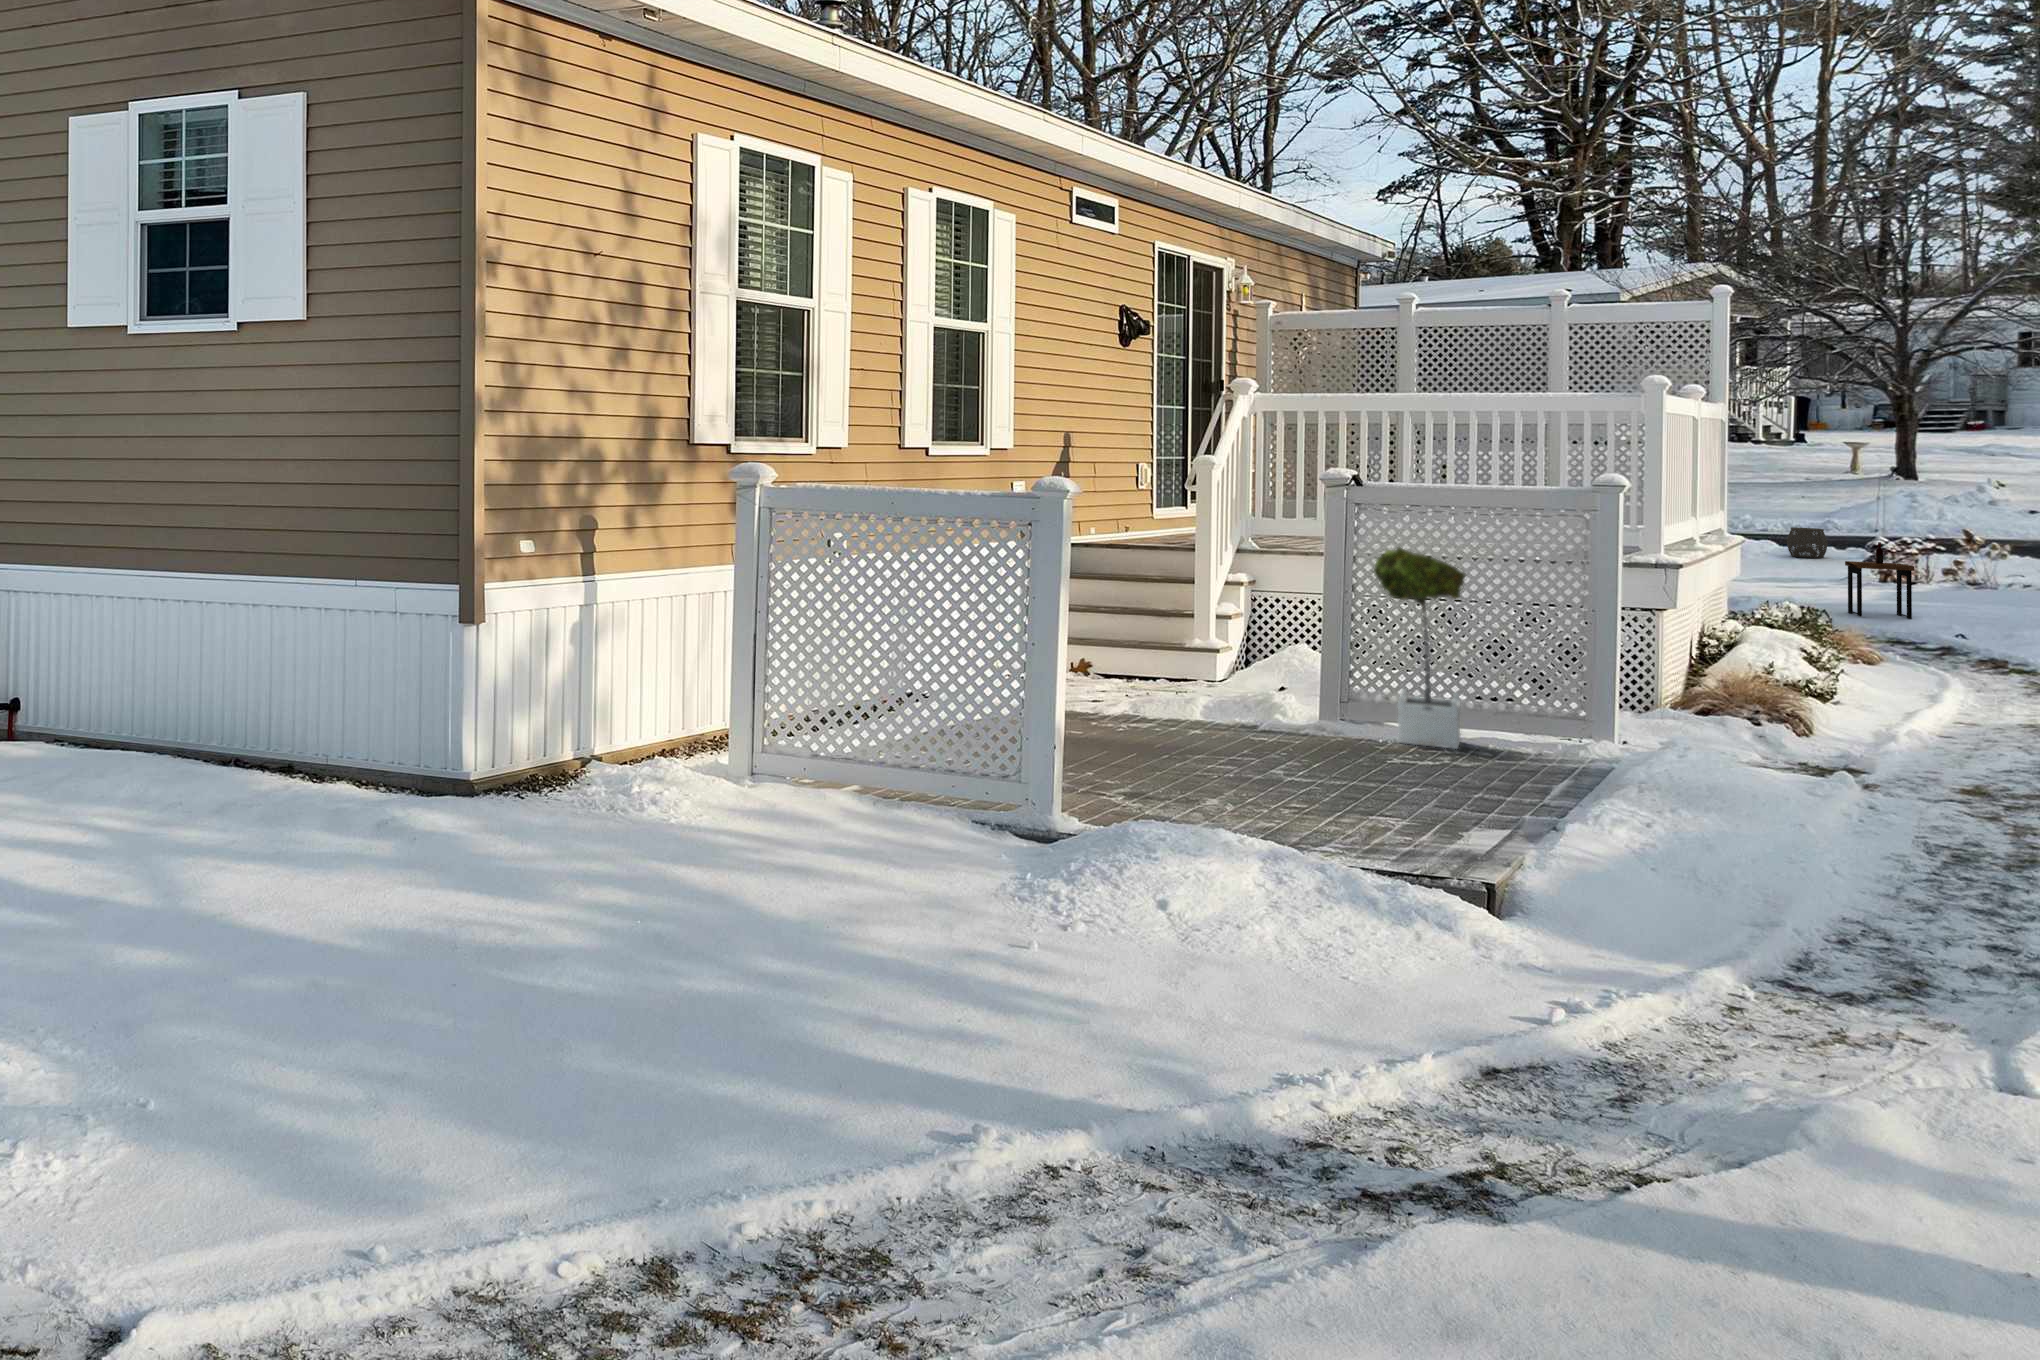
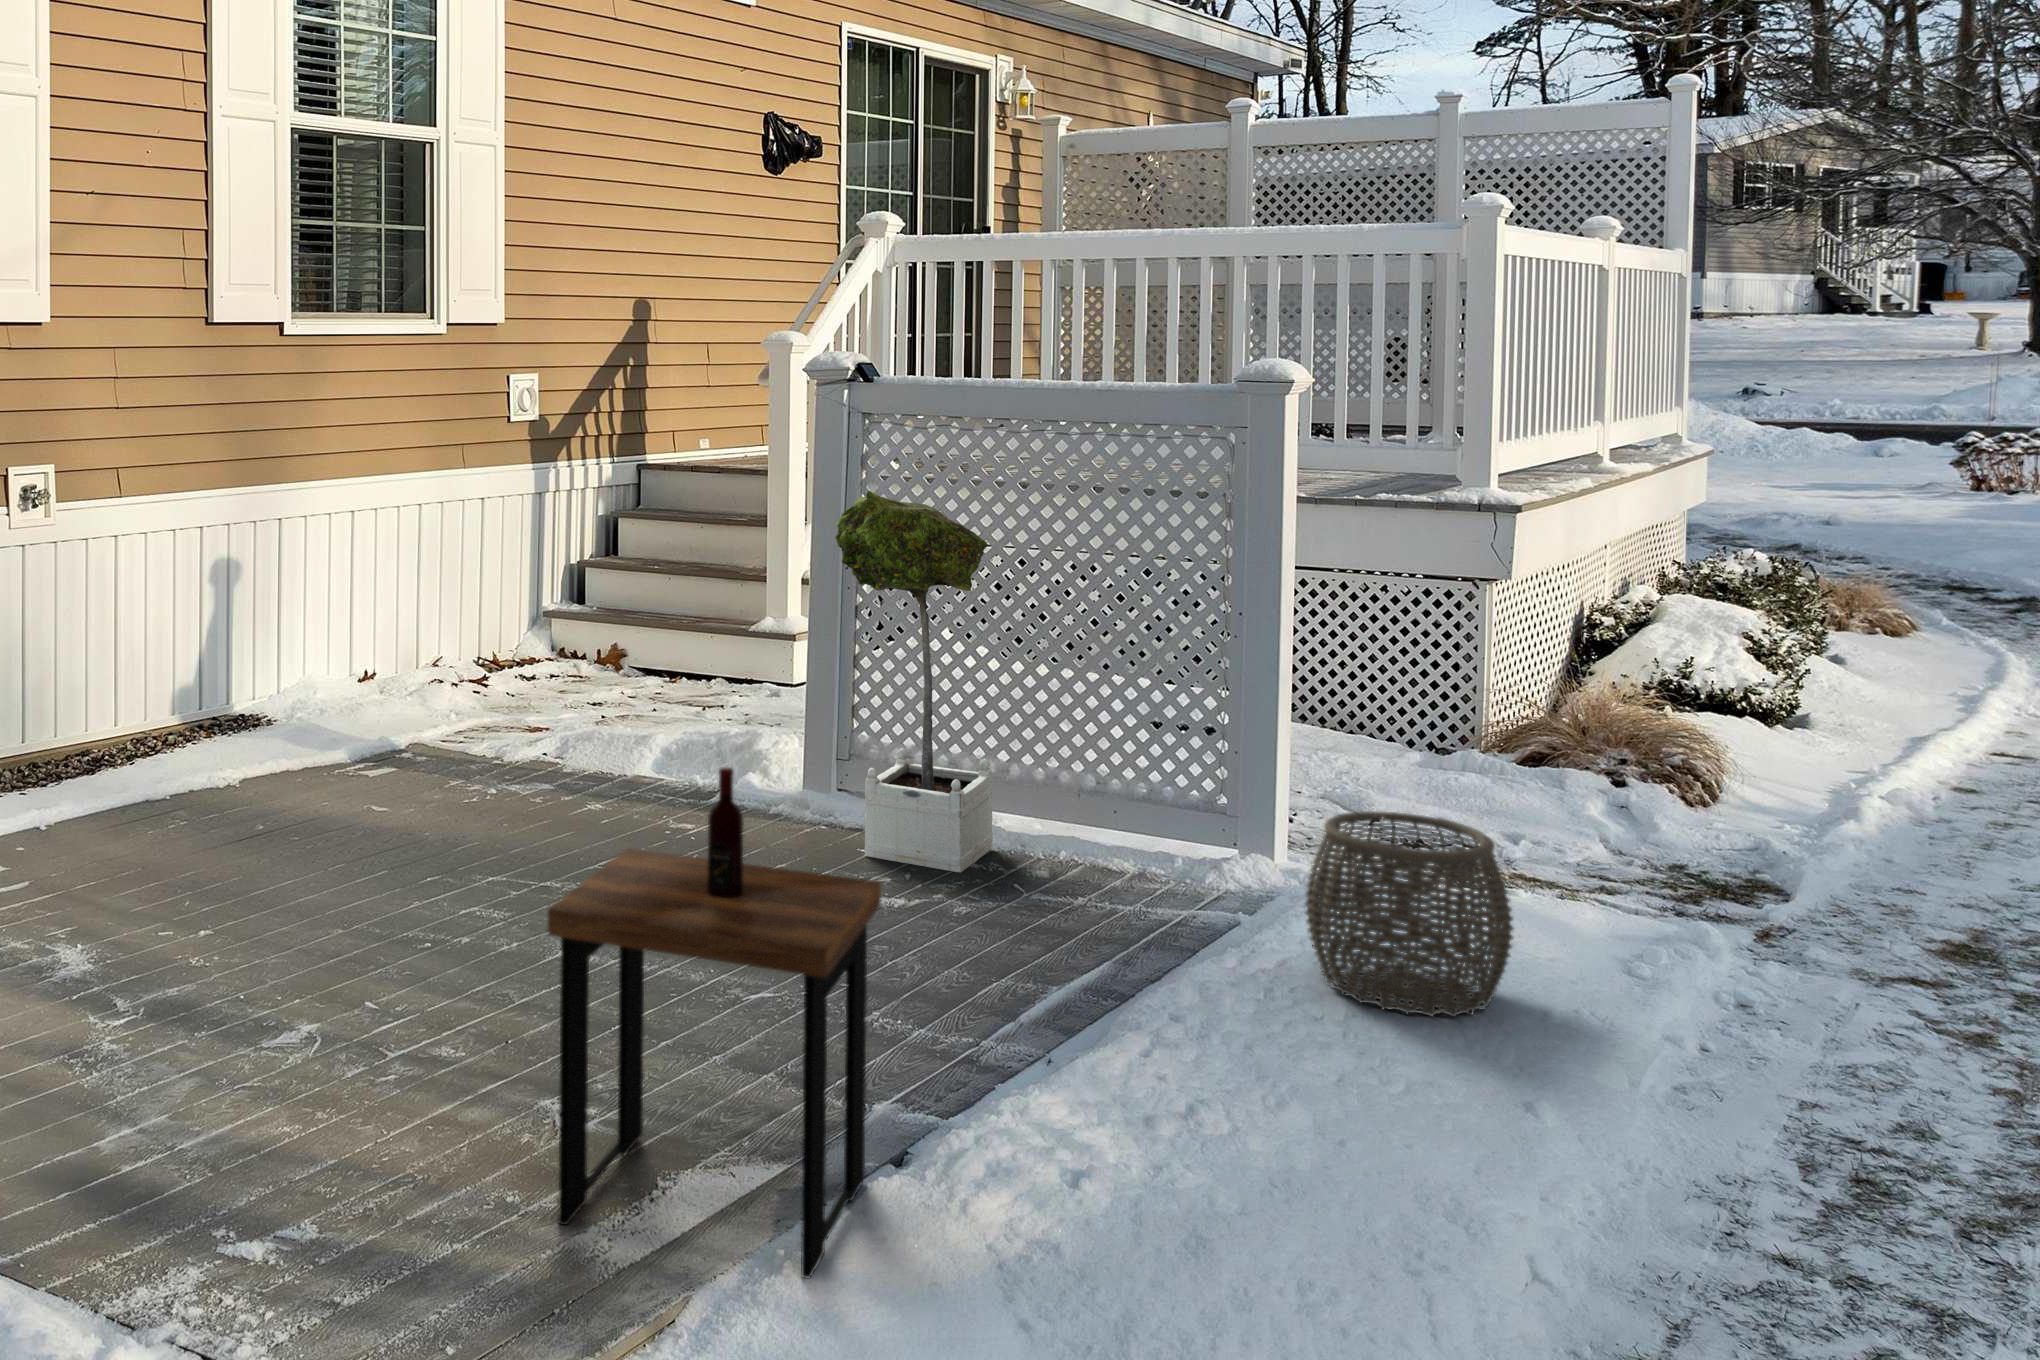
woven basket: present [1787,528,1828,558] -> present [1305,811,1514,1017]
side table: present [1845,542,1914,619] -> present [548,767,881,1278]

